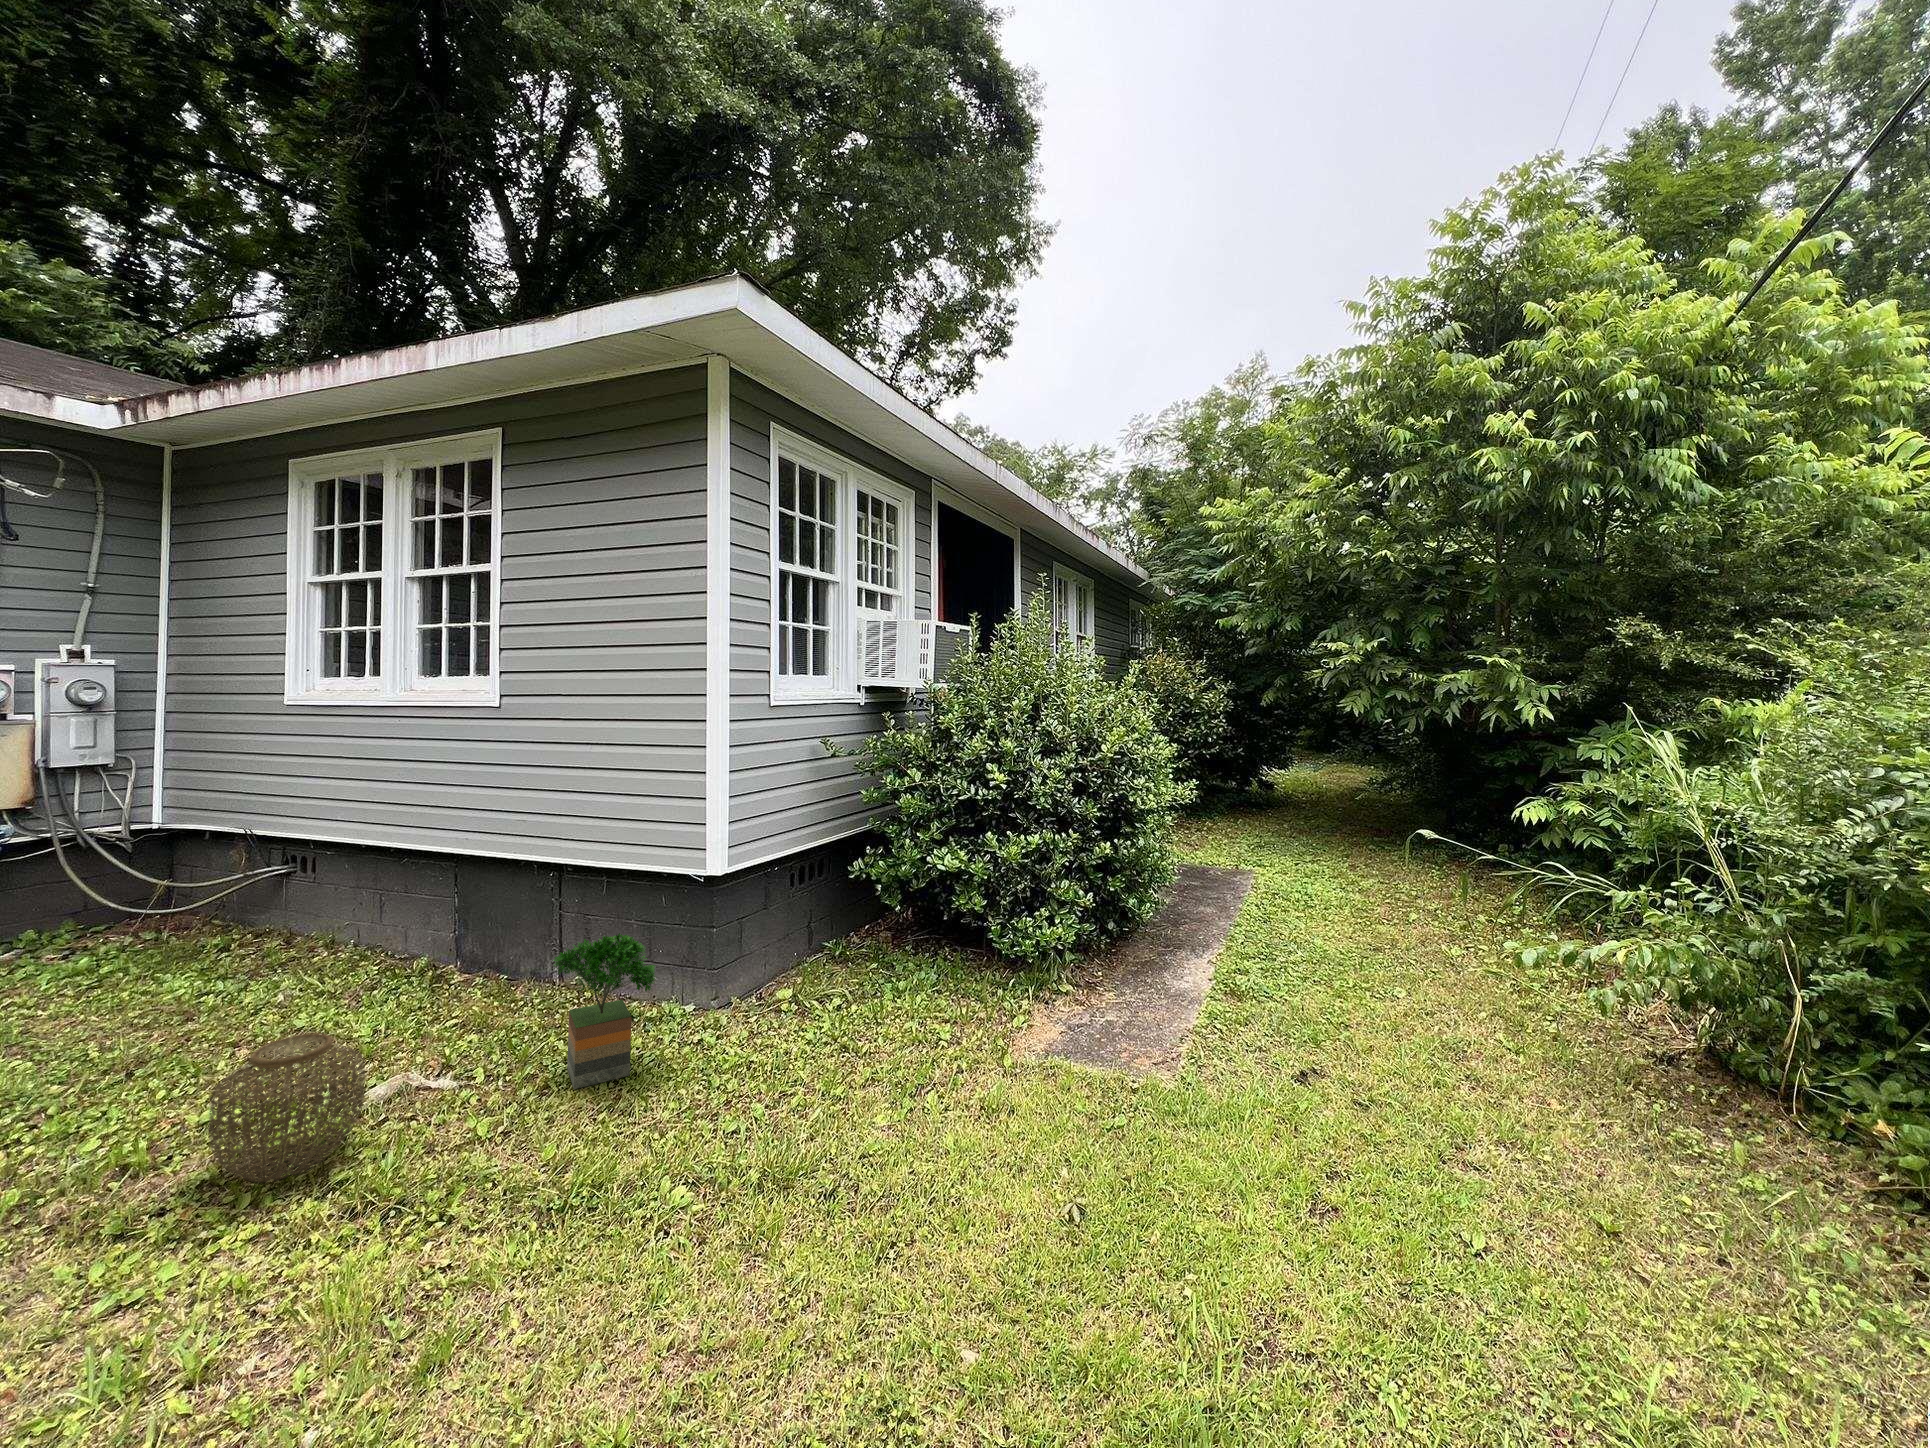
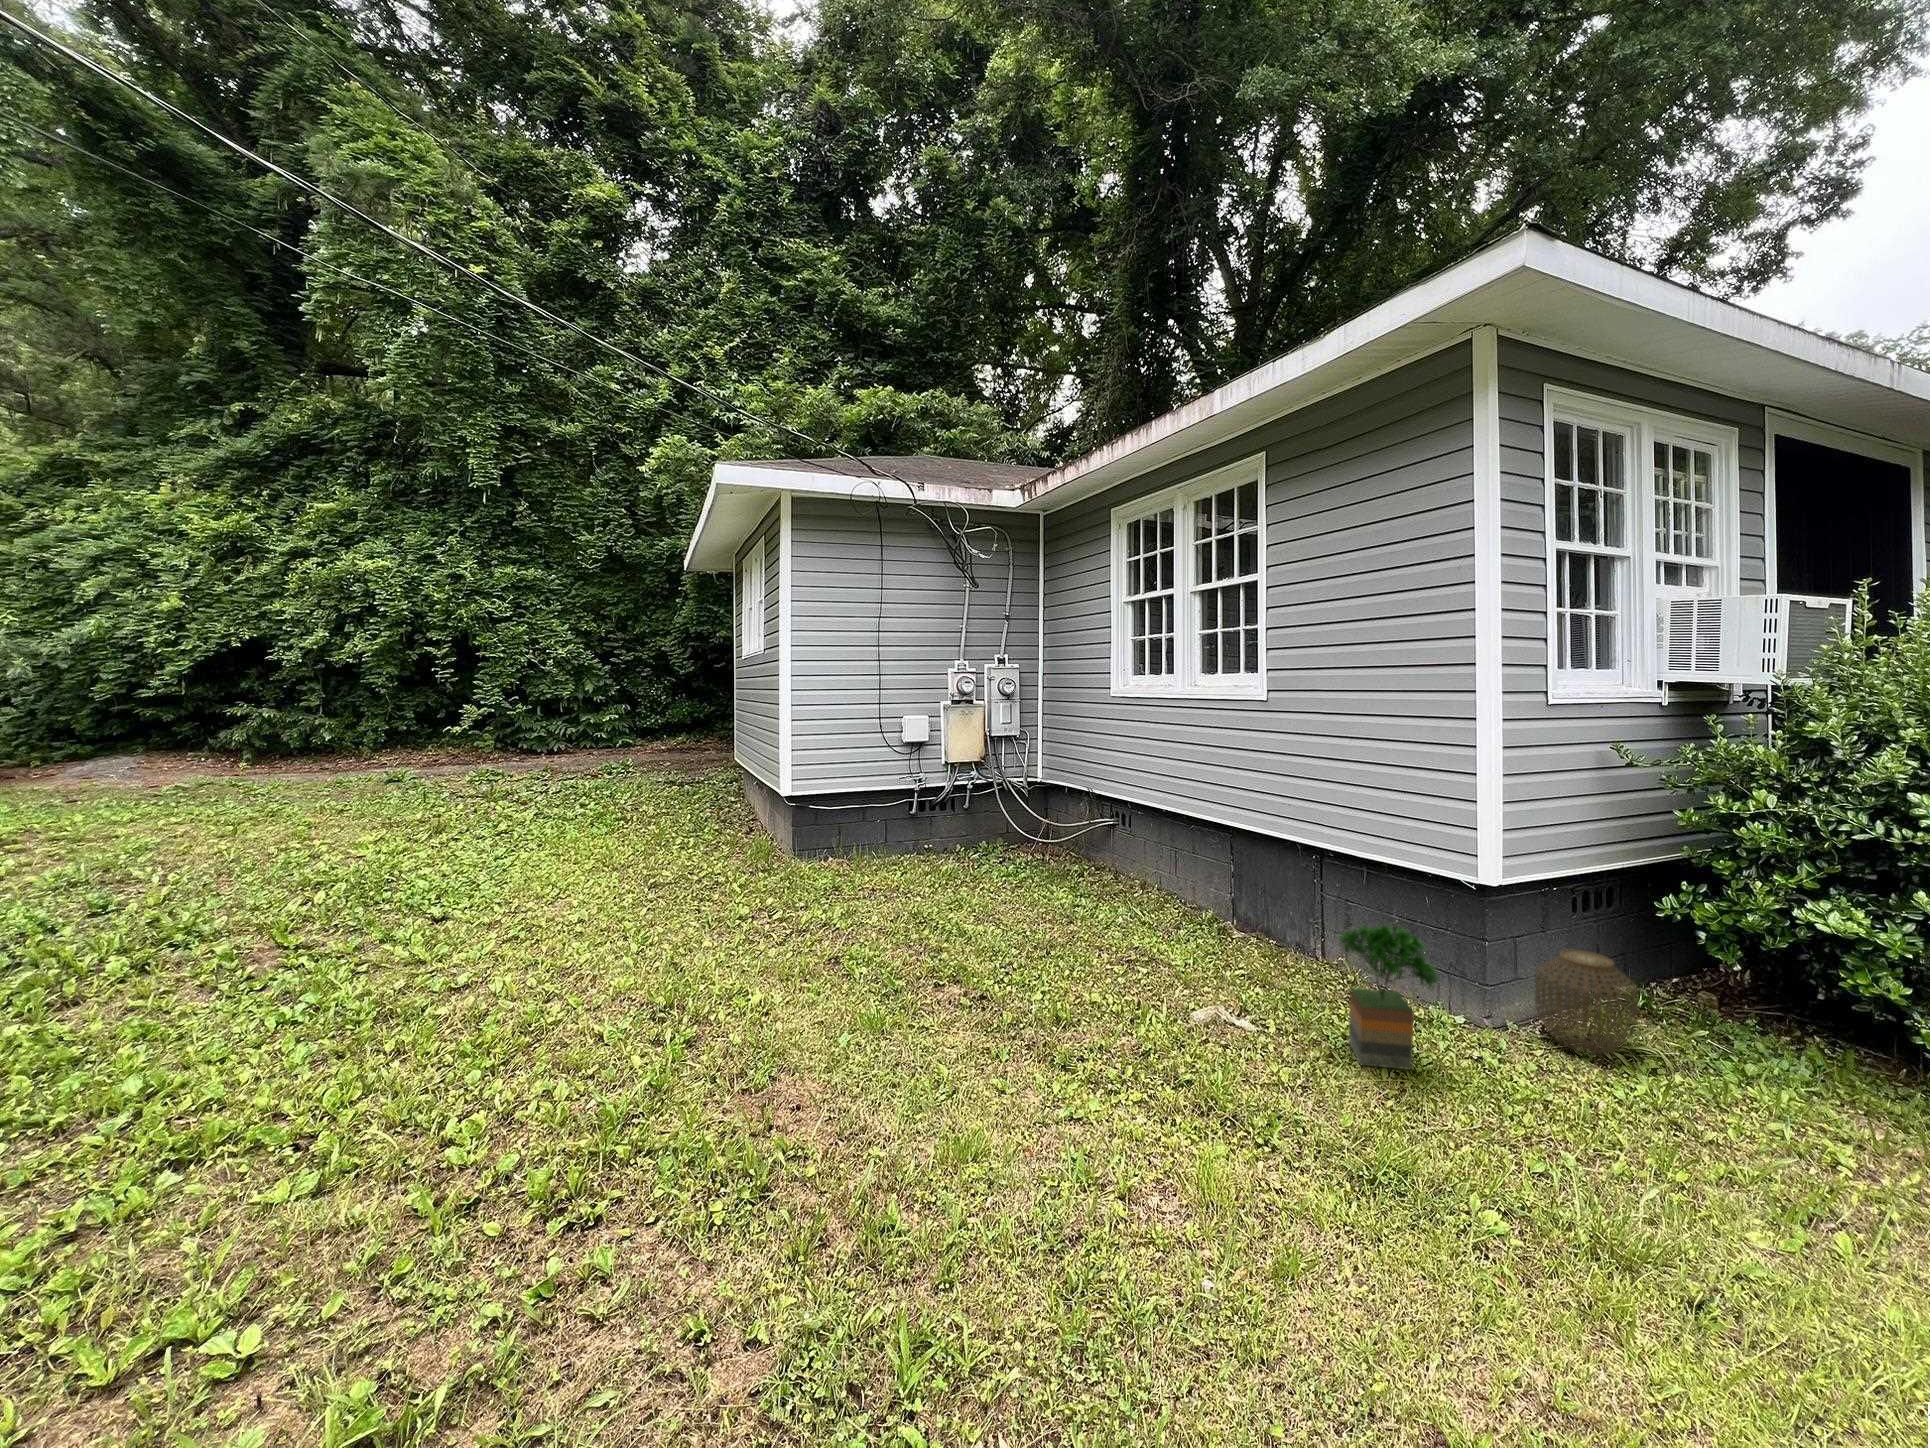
woven basket: present [209,1033,365,1182] -> present [1535,950,1638,1054]

